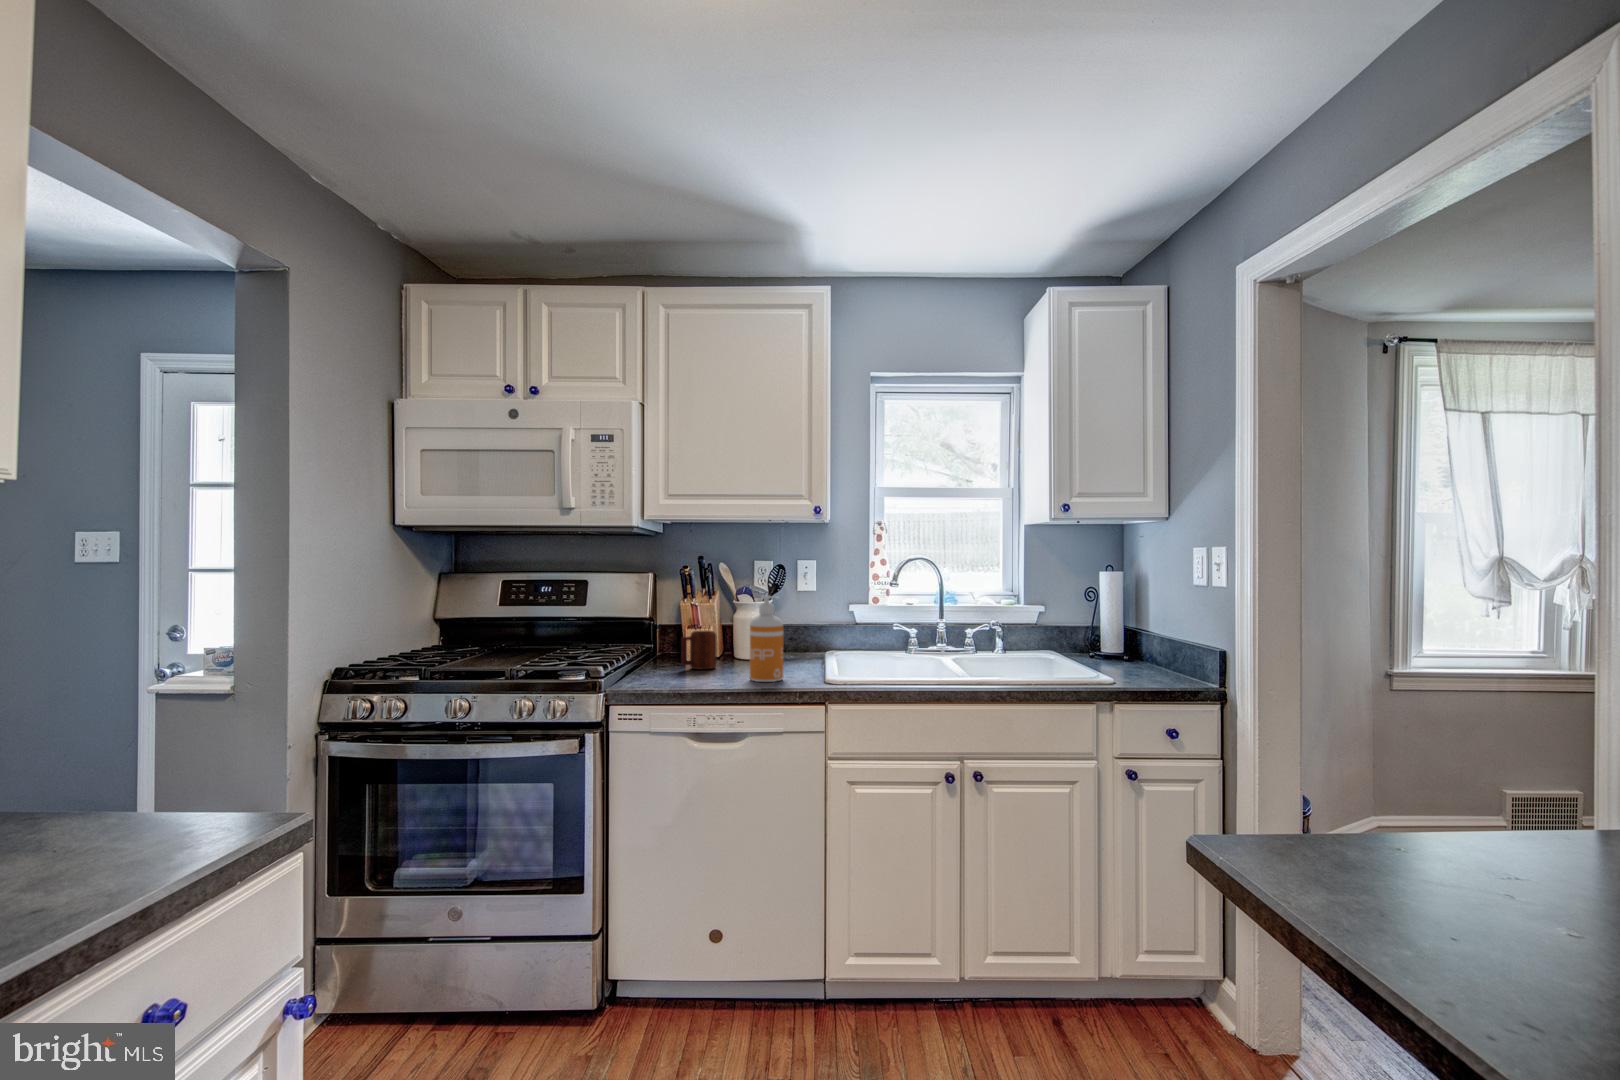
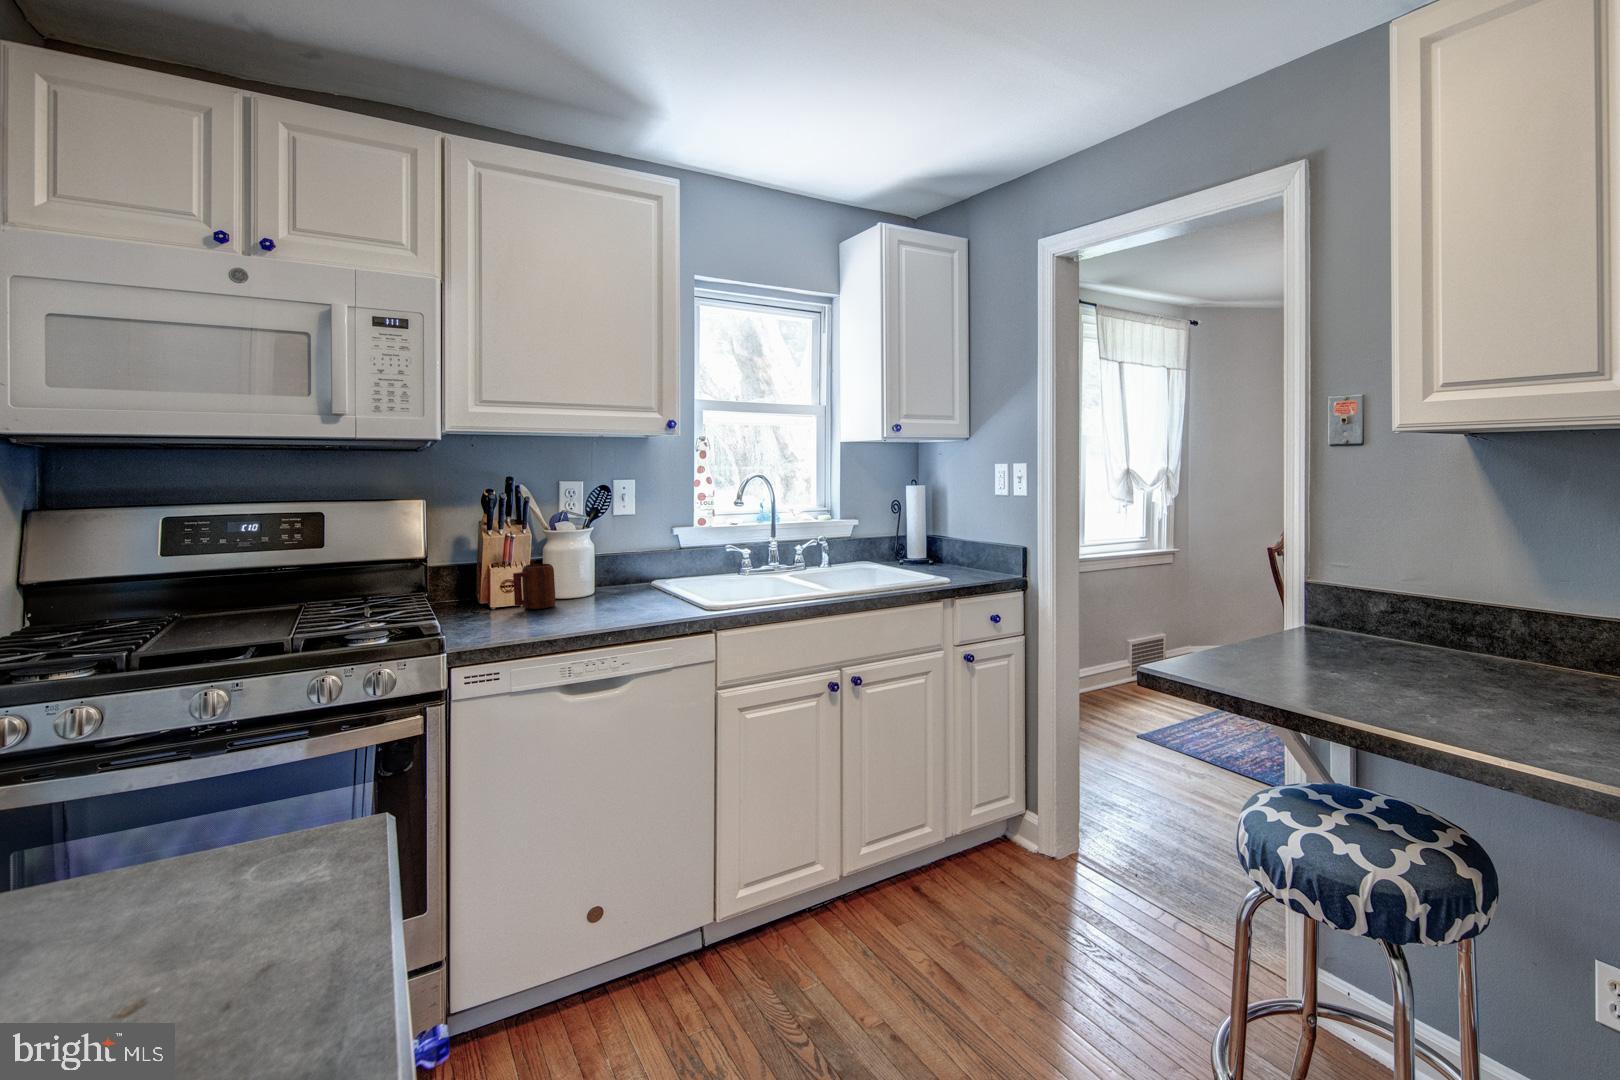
soap dispenser: present [750,596,783,682] -> none [612,520,653,617]

